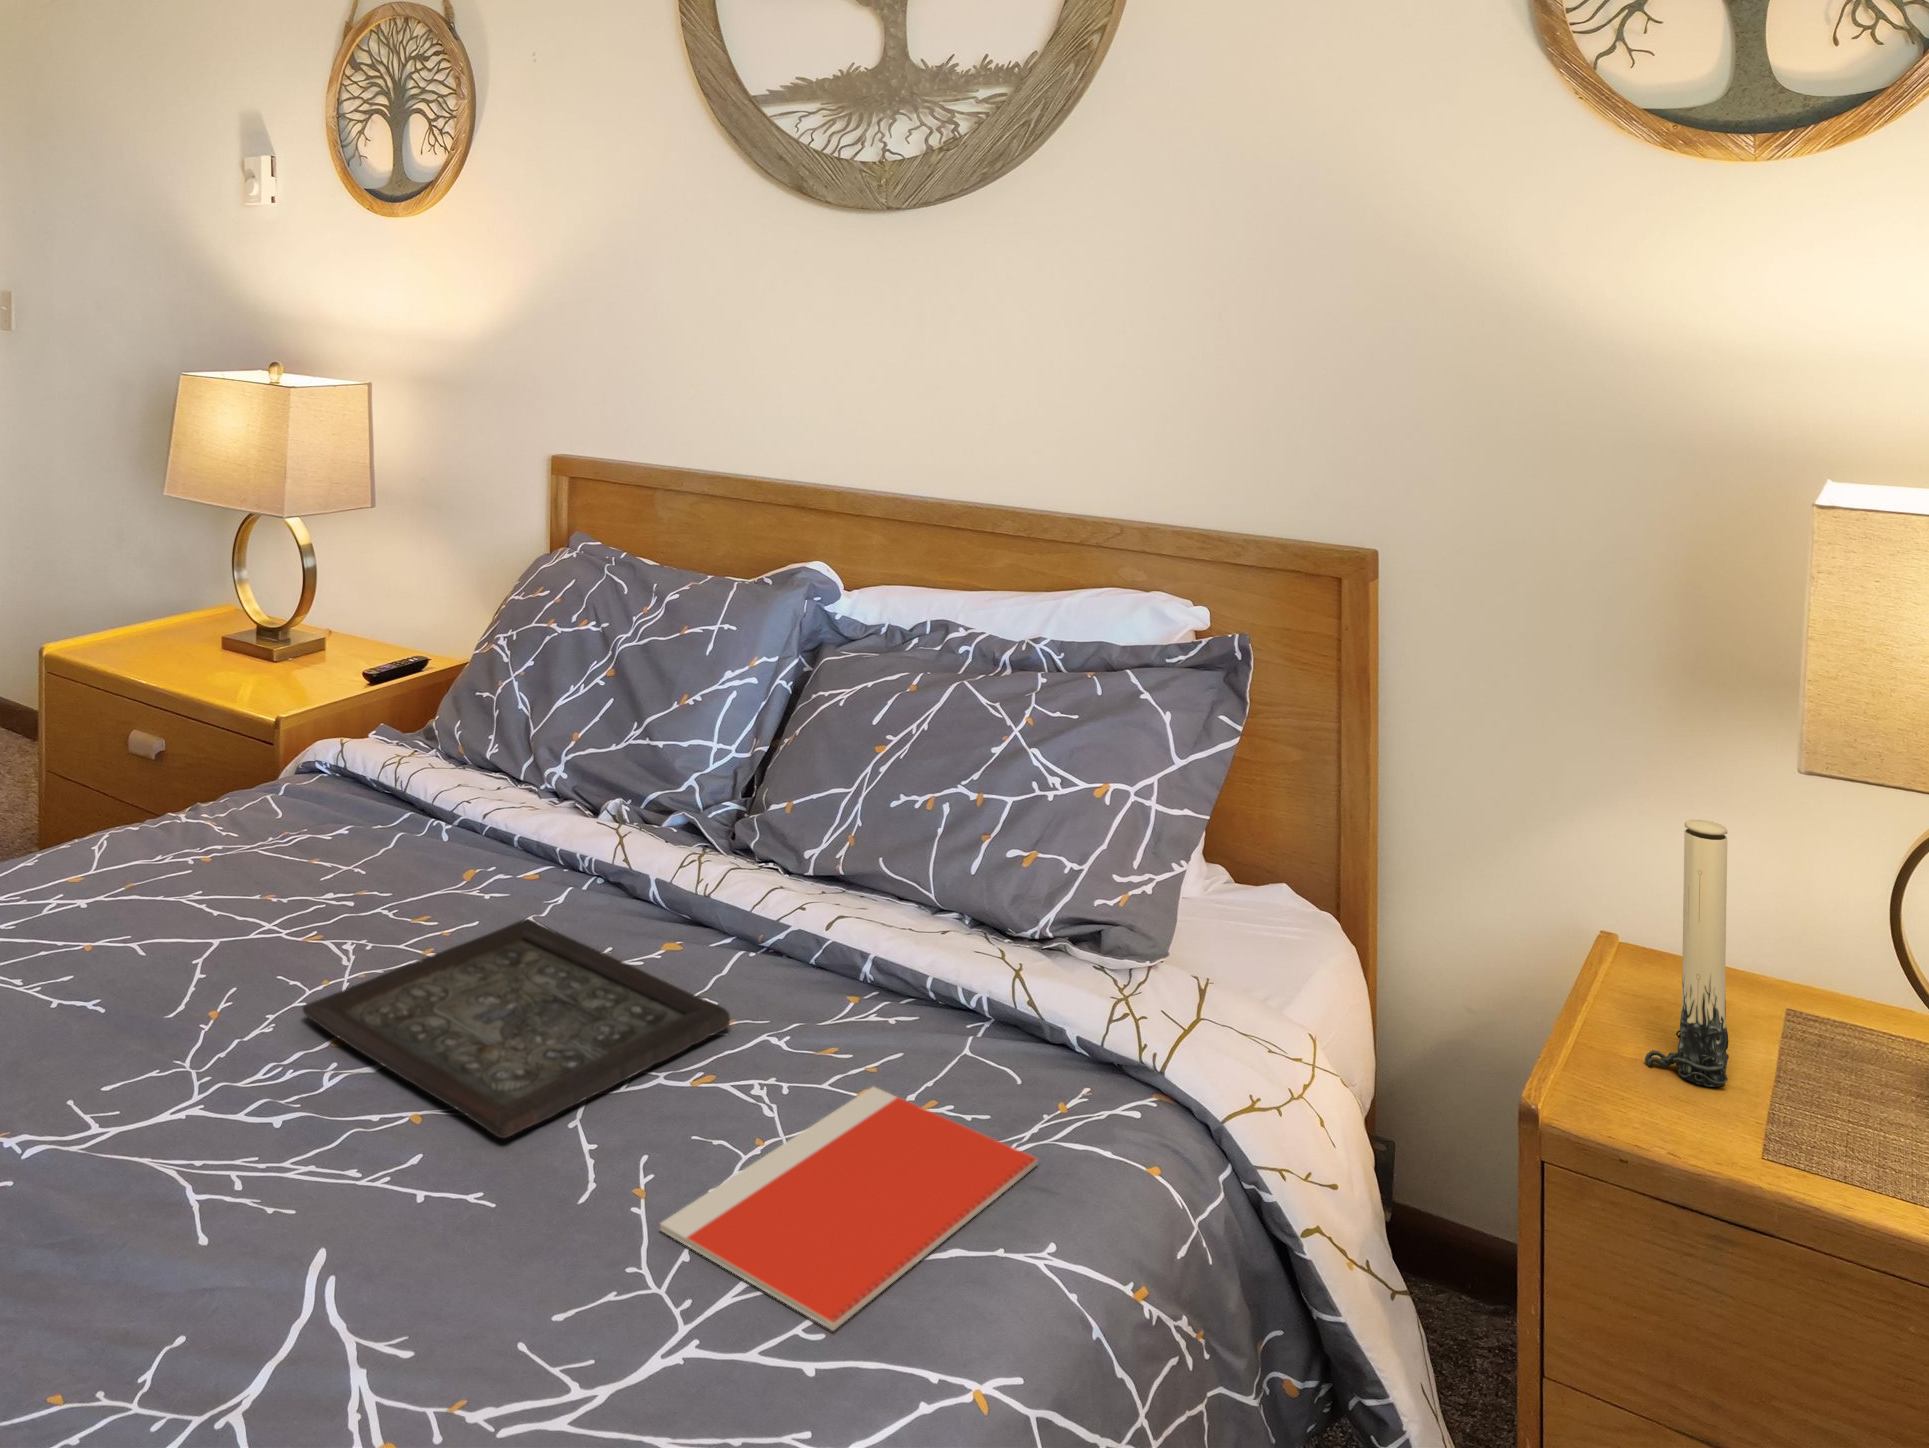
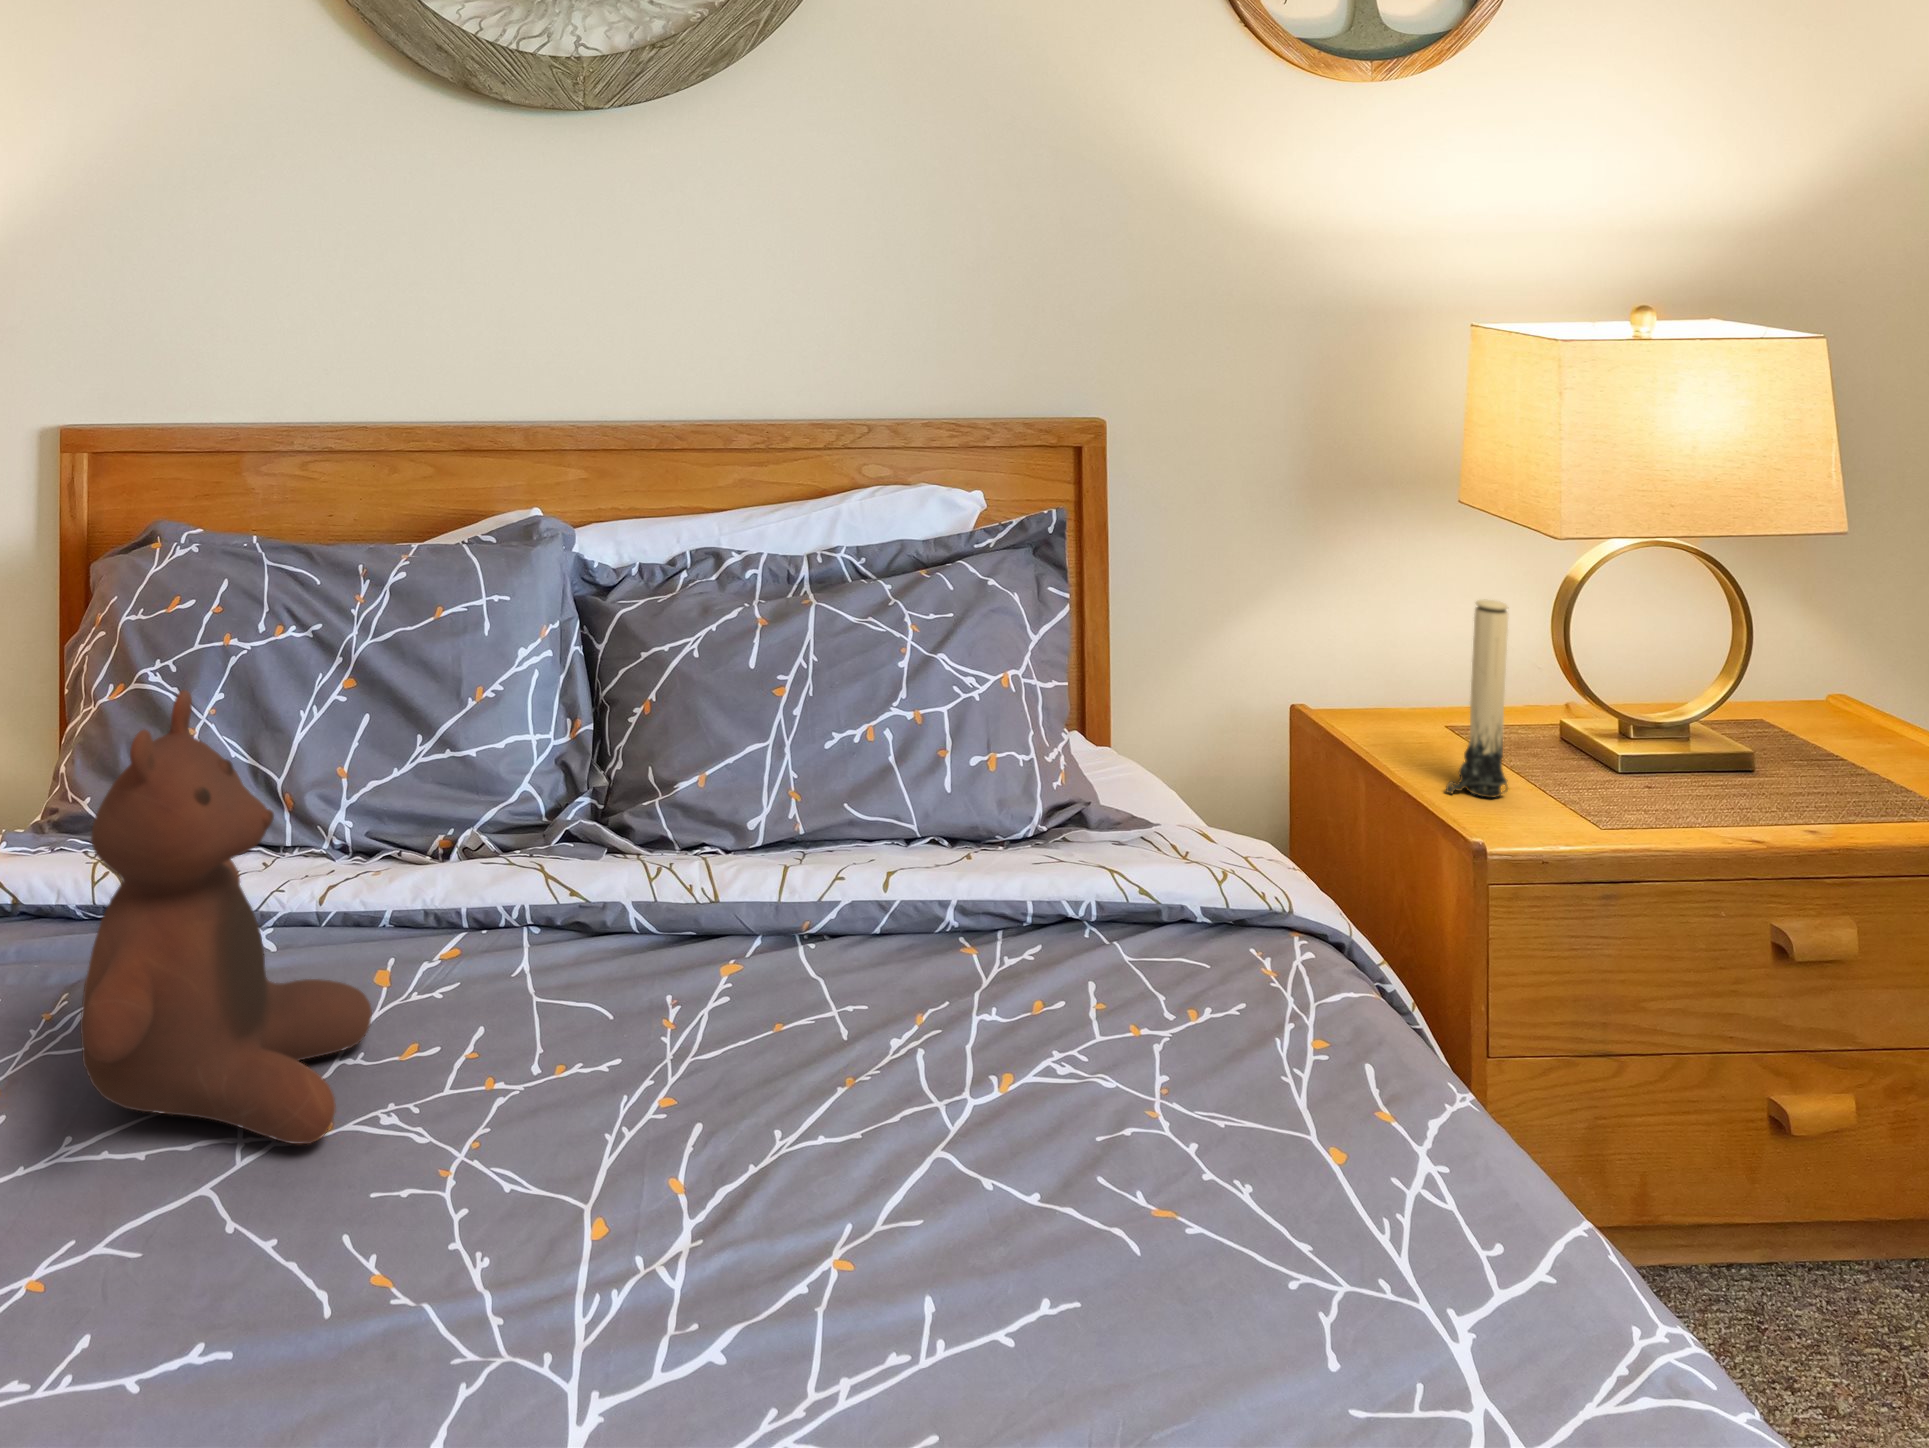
stuffed bear: none [162,617,399,939] -> present [80,690,372,1144]
tray: present [303,919,730,1138] -> none [510,992,966,1262]
notebook: present [660,1087,1038,1330] -> none [1114,1032,1486,1289]

